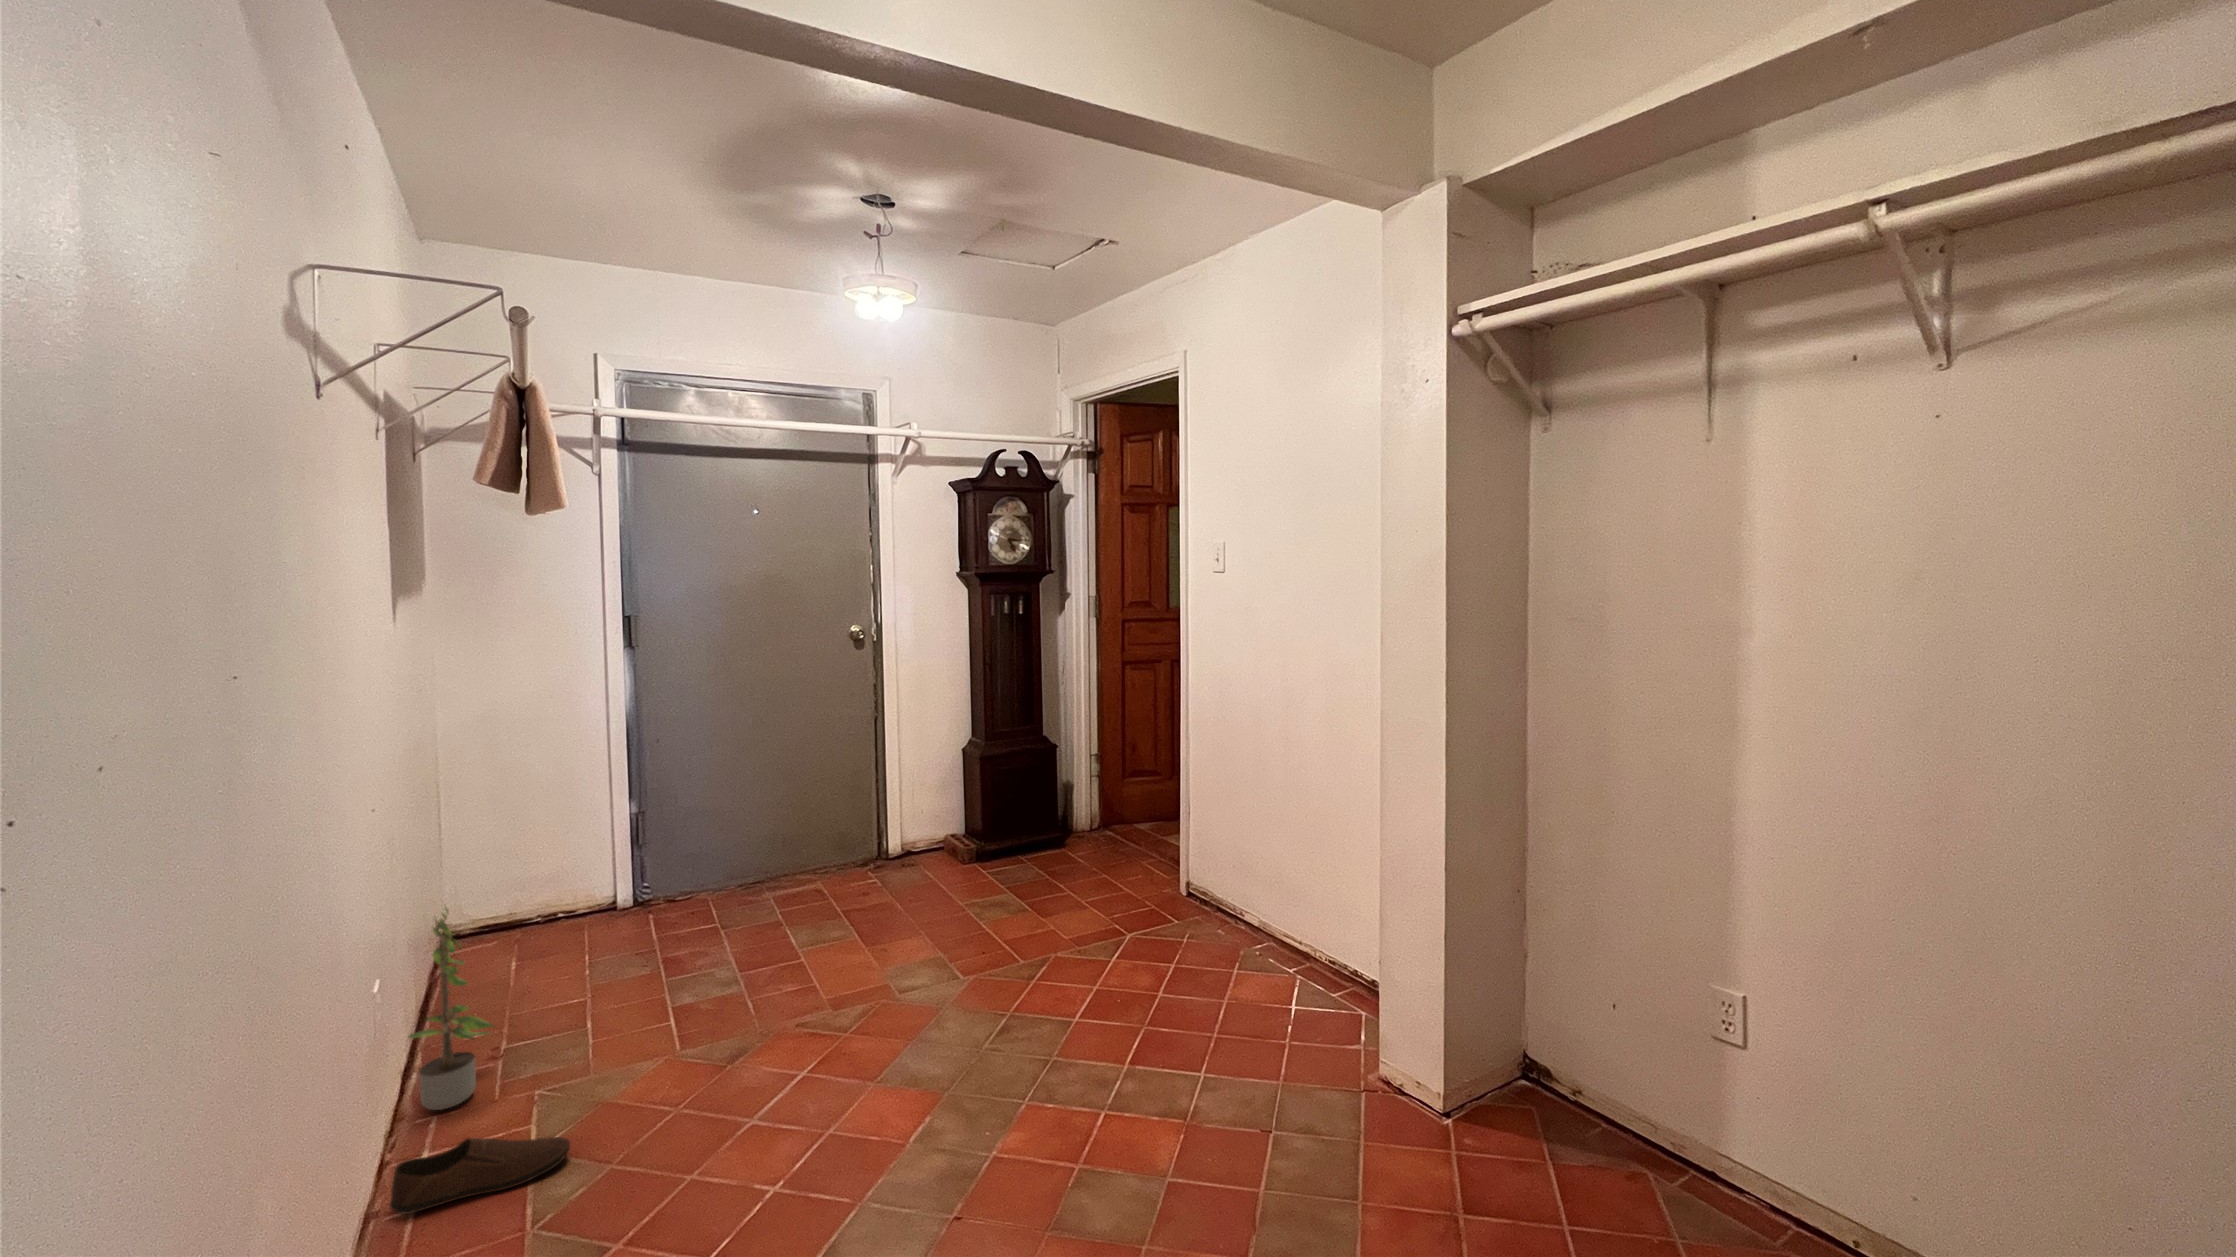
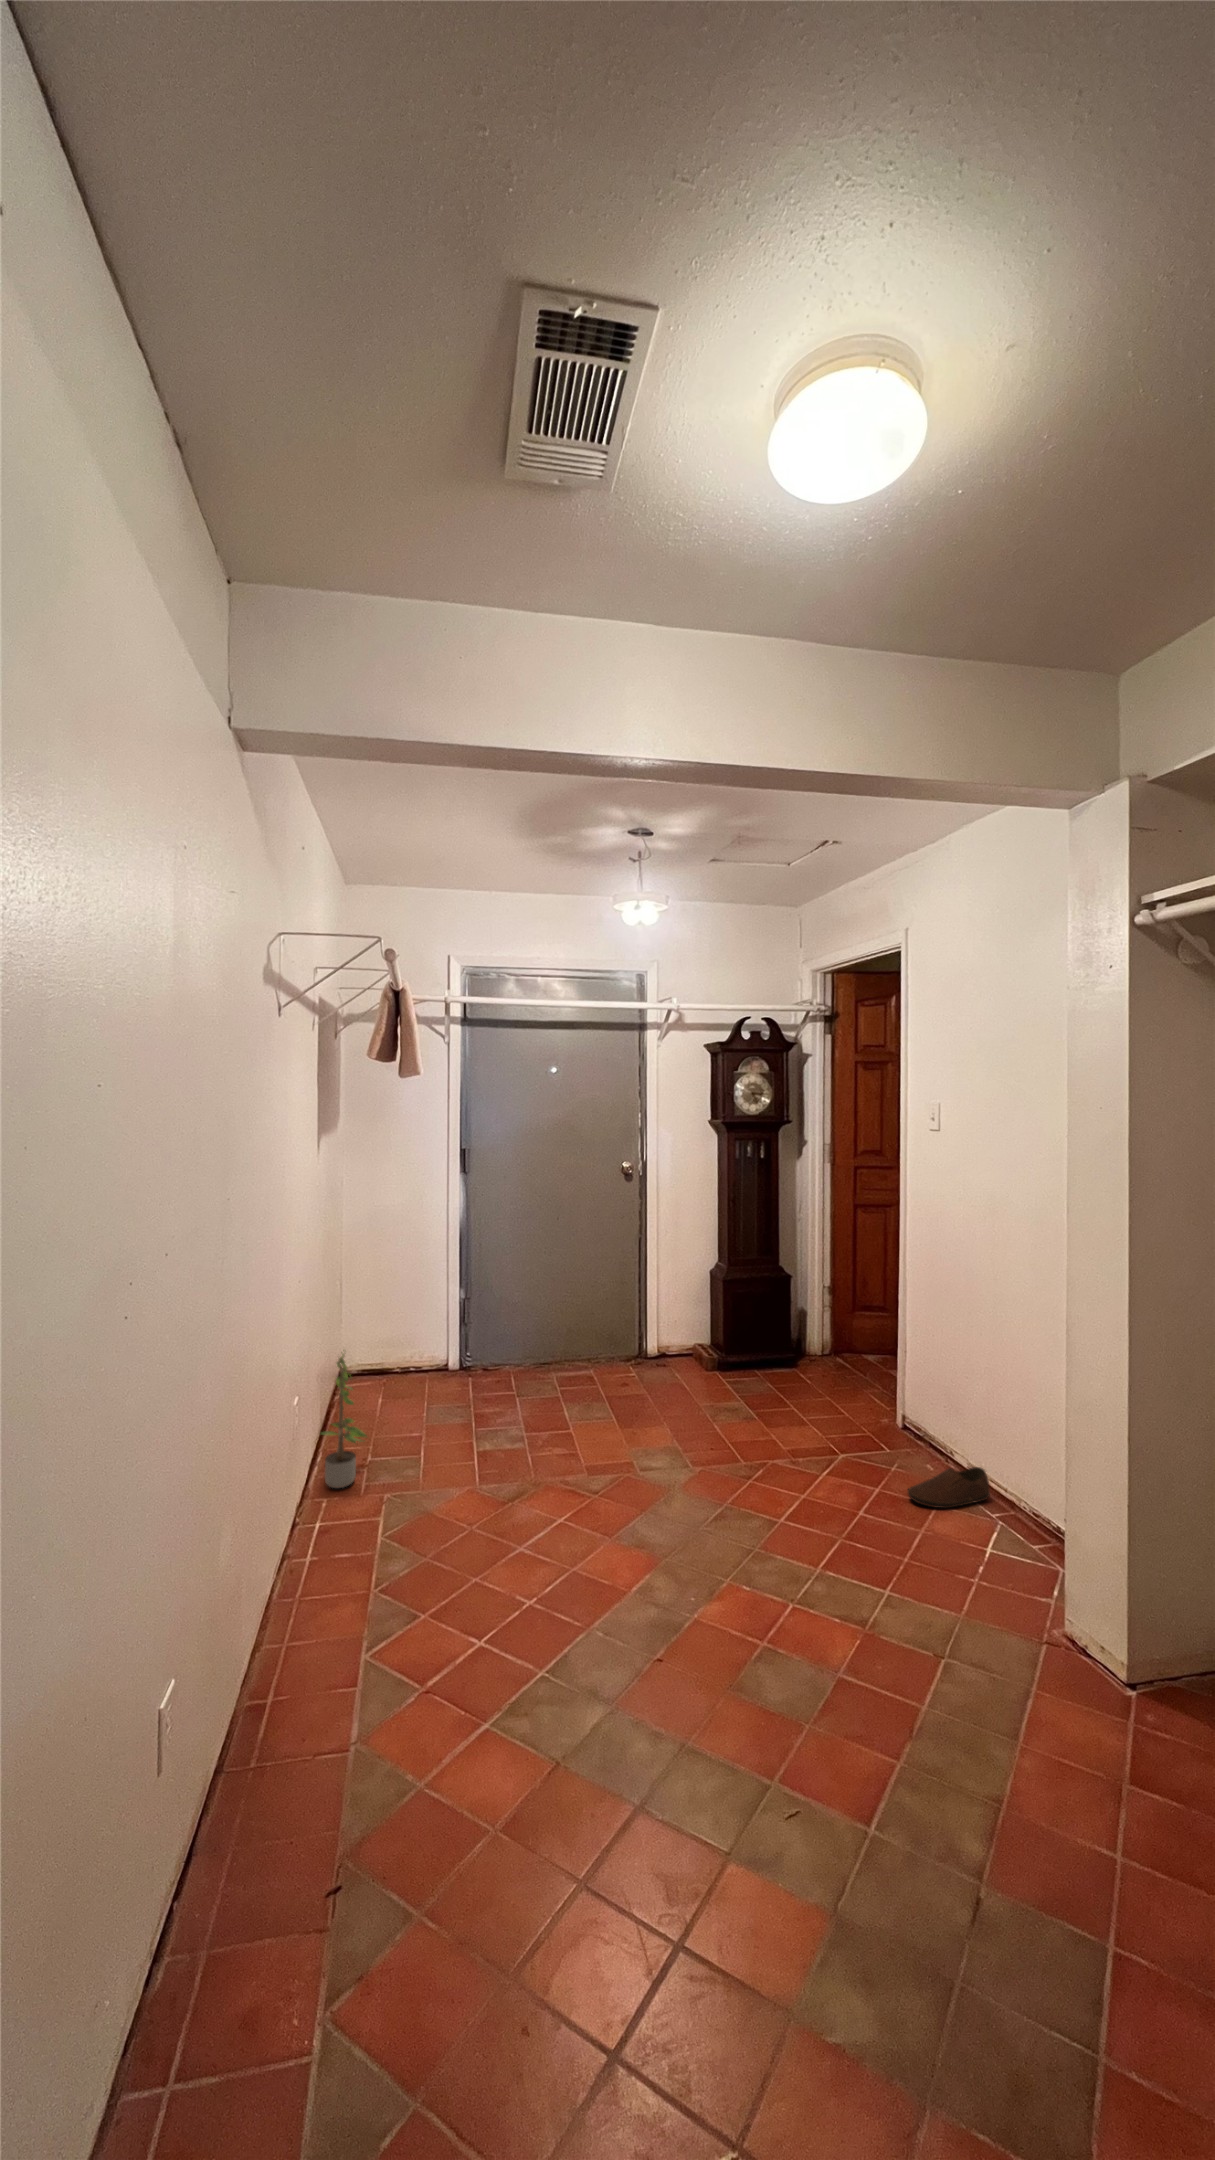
shoe: present [389,1137,570,1214] -> present [908,1467,990,1508]

